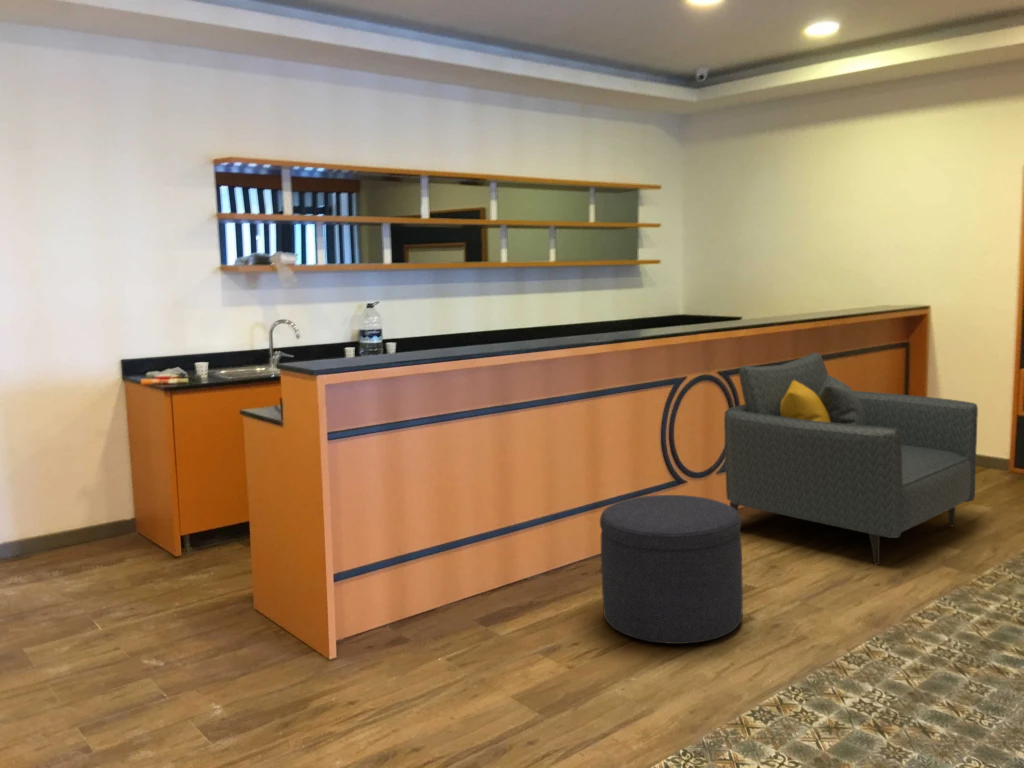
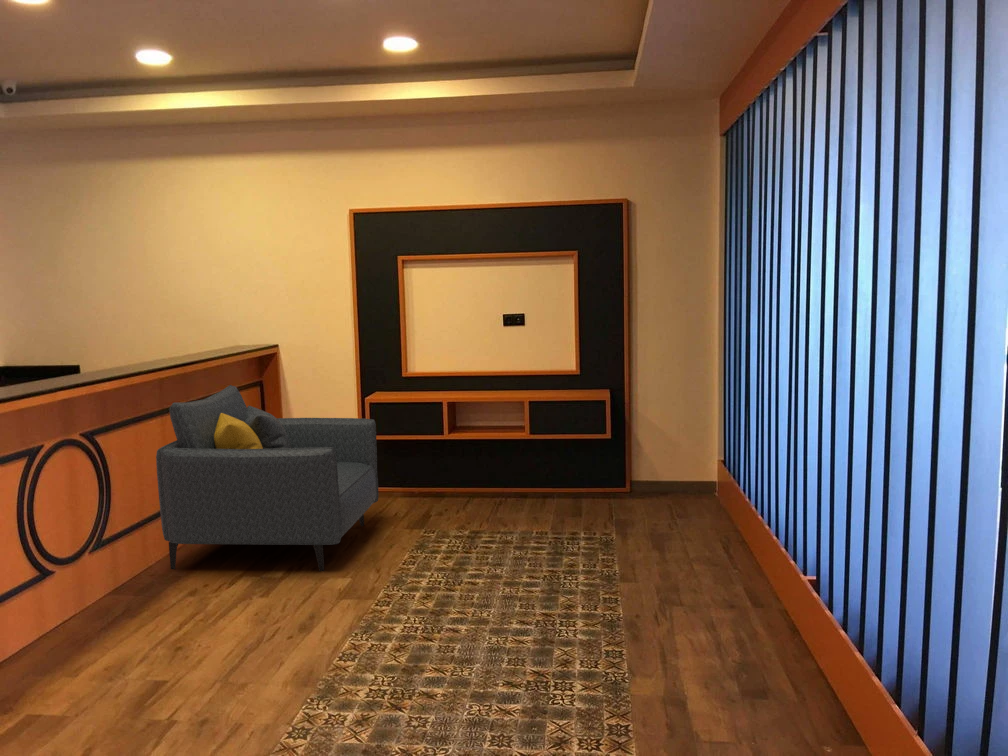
ottoman: present [600,495,743,644] -> none [68,540,235,705]

